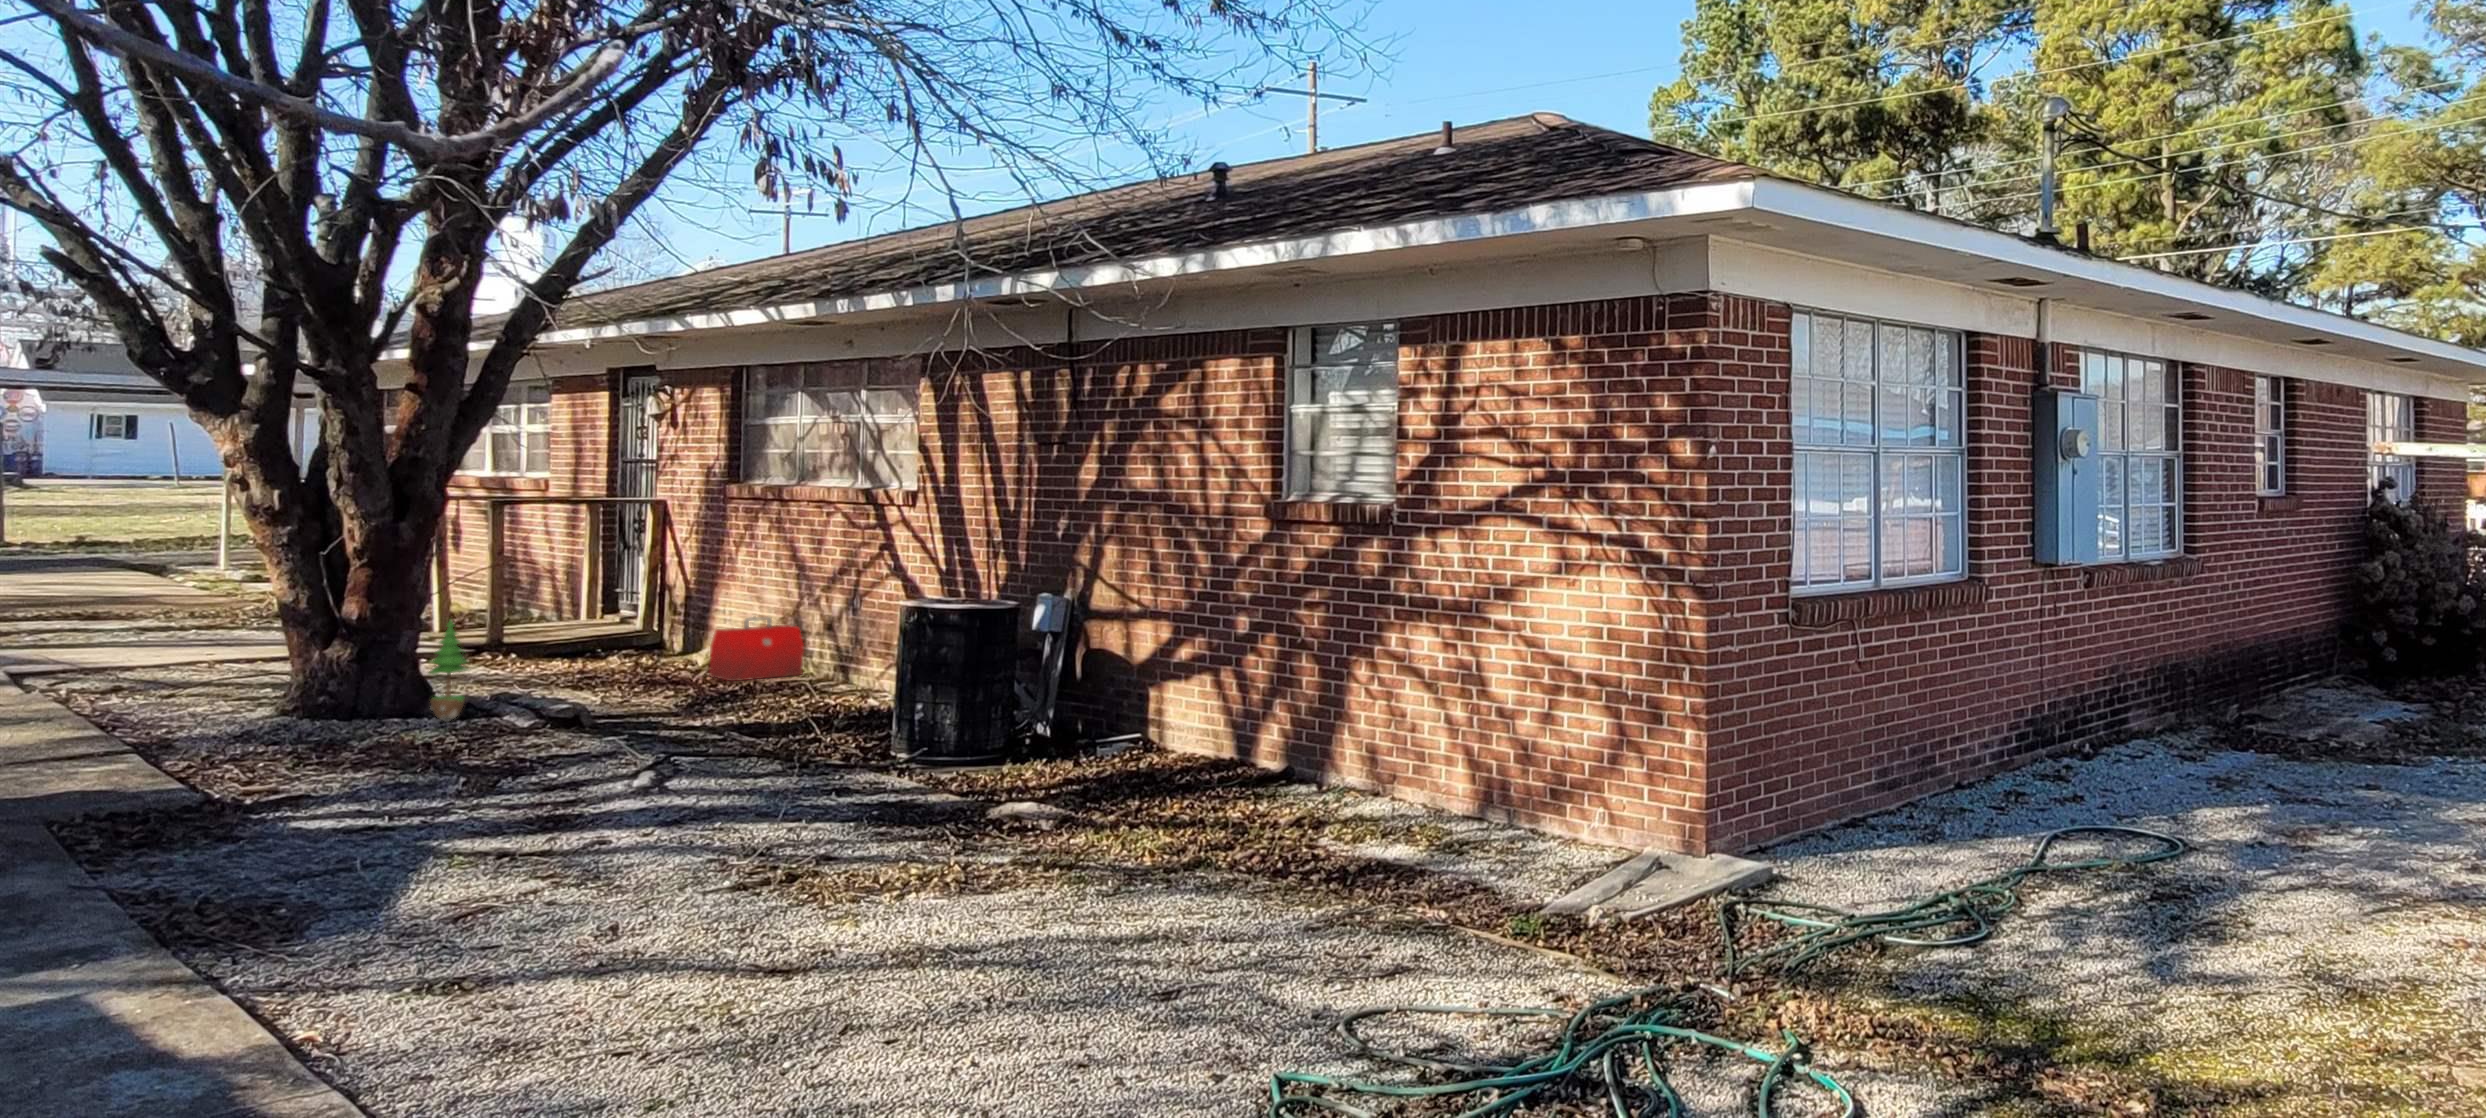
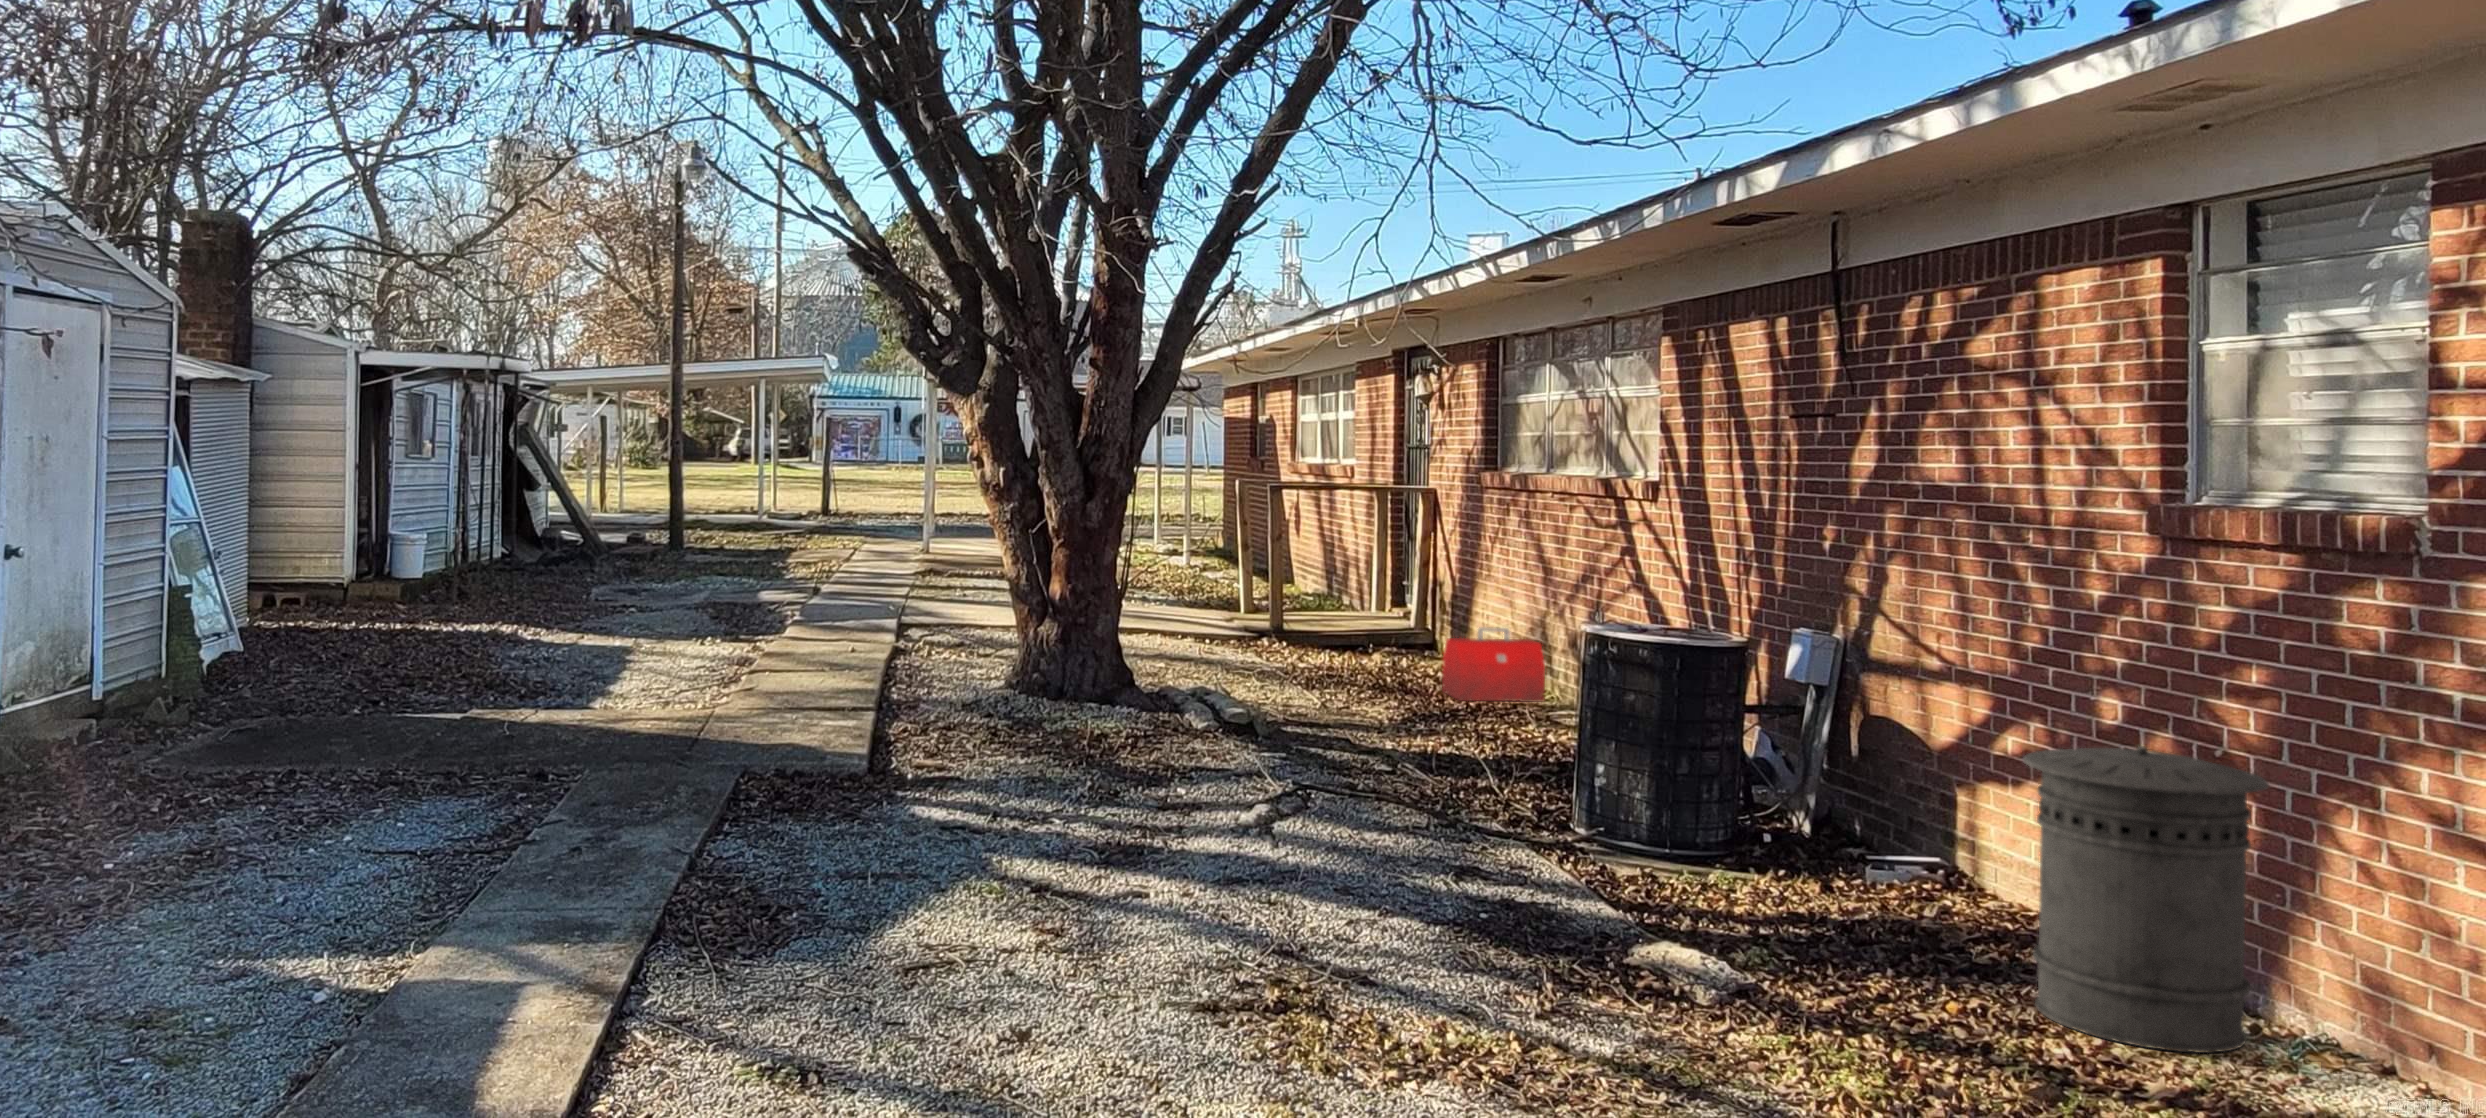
potted tree: present [429,620,467,722] -> none [1136,605,1175,715]
trash can: none [1213,638,1328,804] -> present [2023,746,2269,1053]

